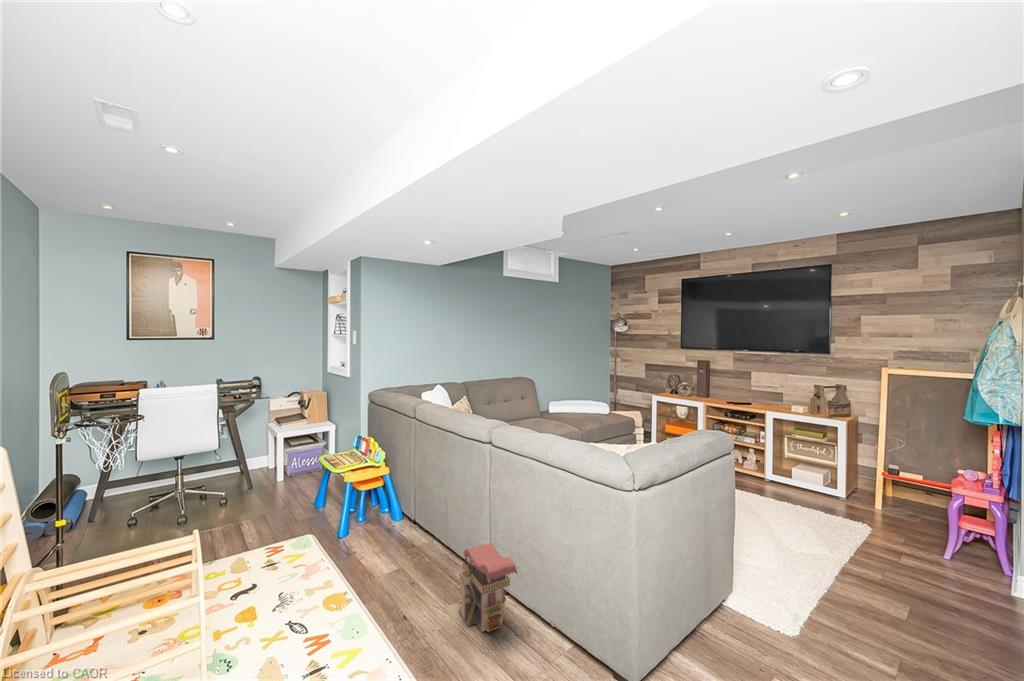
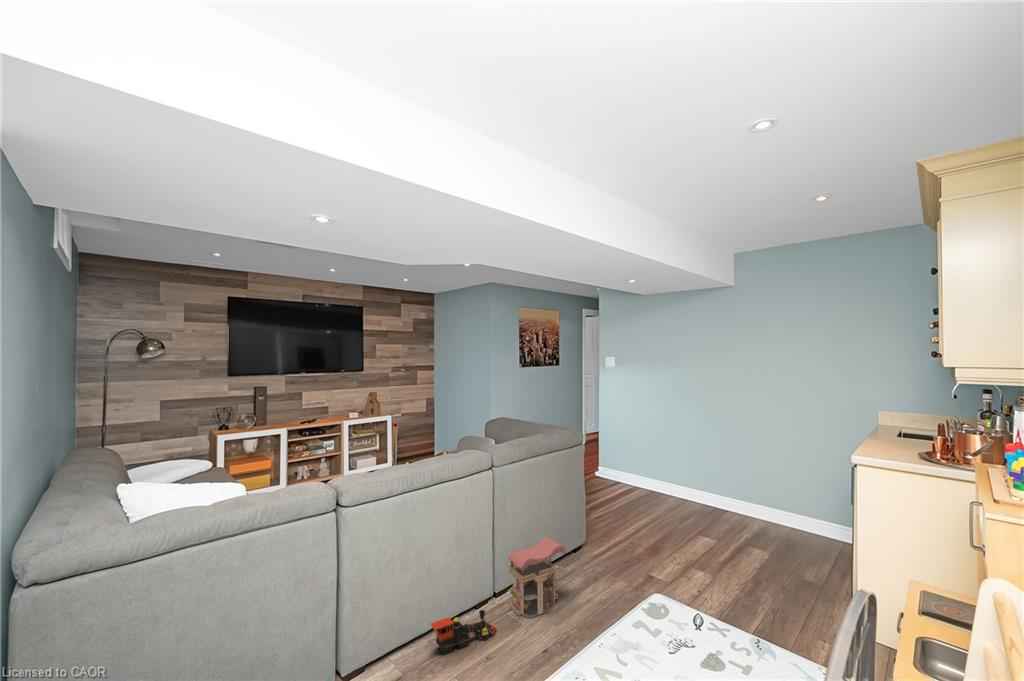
toy train: none [422,534,449,586] -> present [431,610,496,654]

